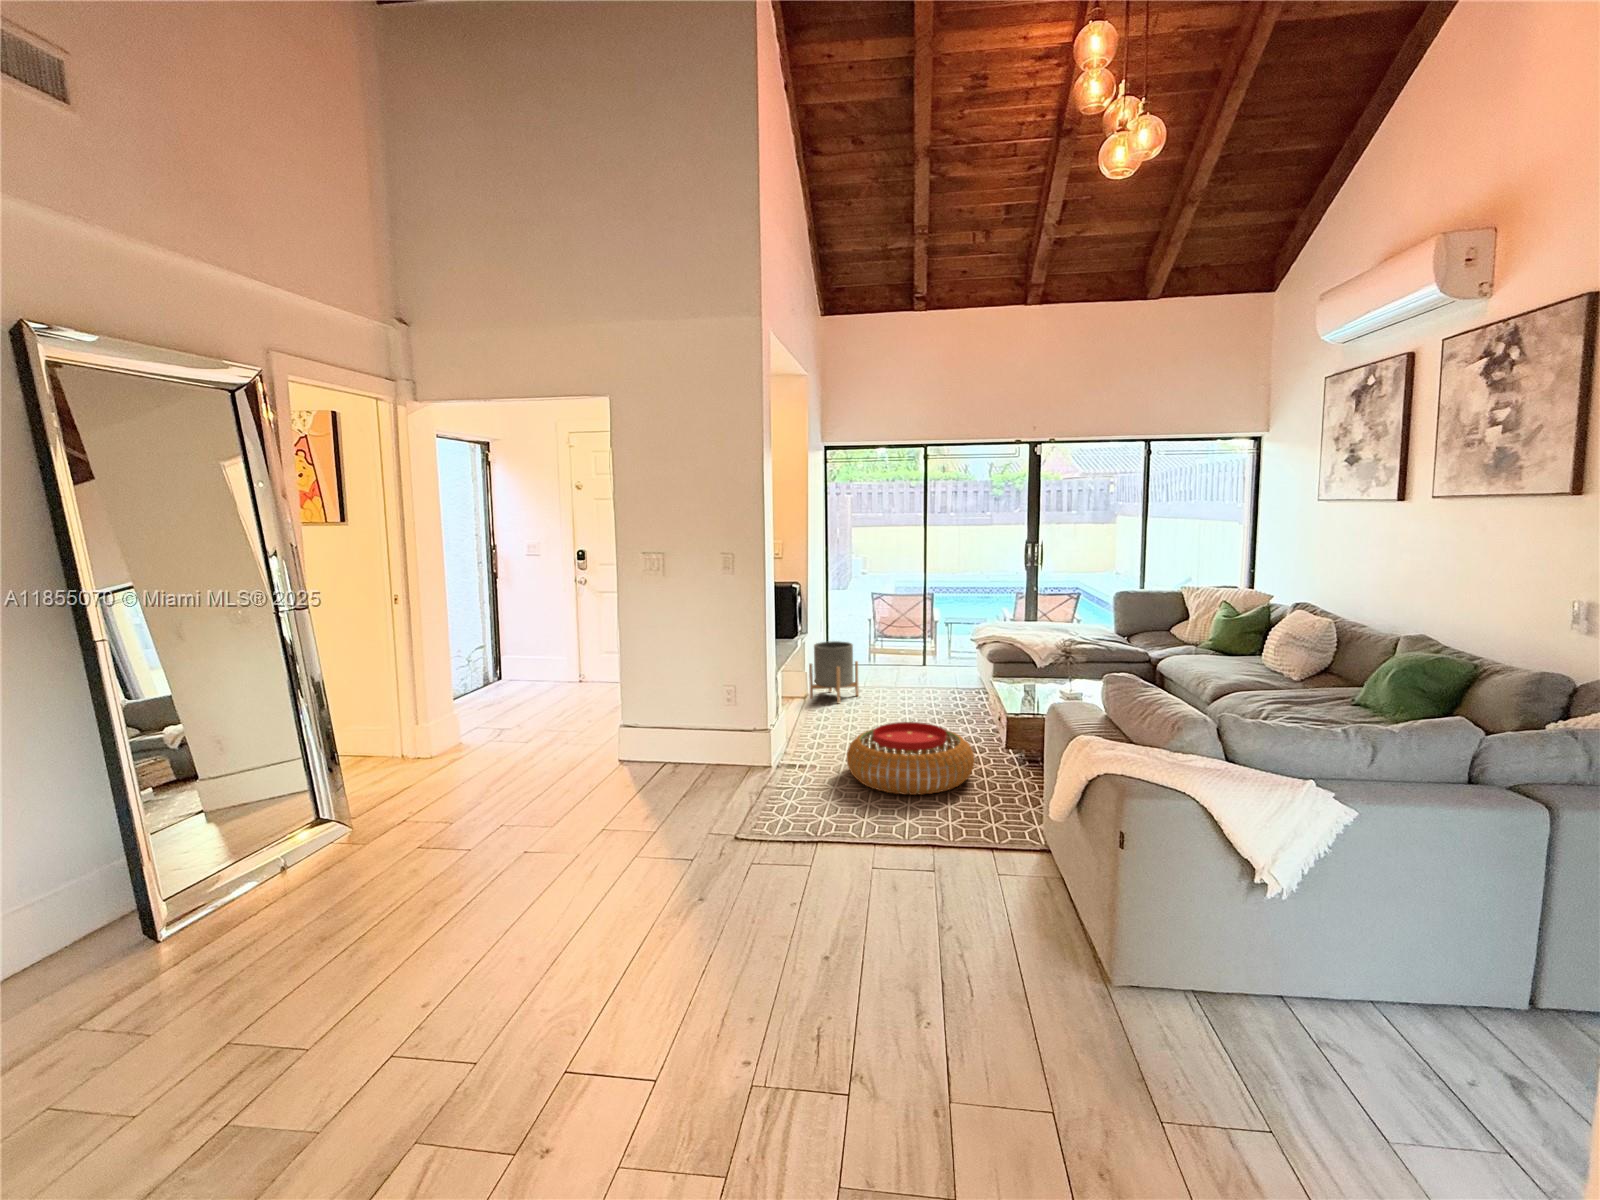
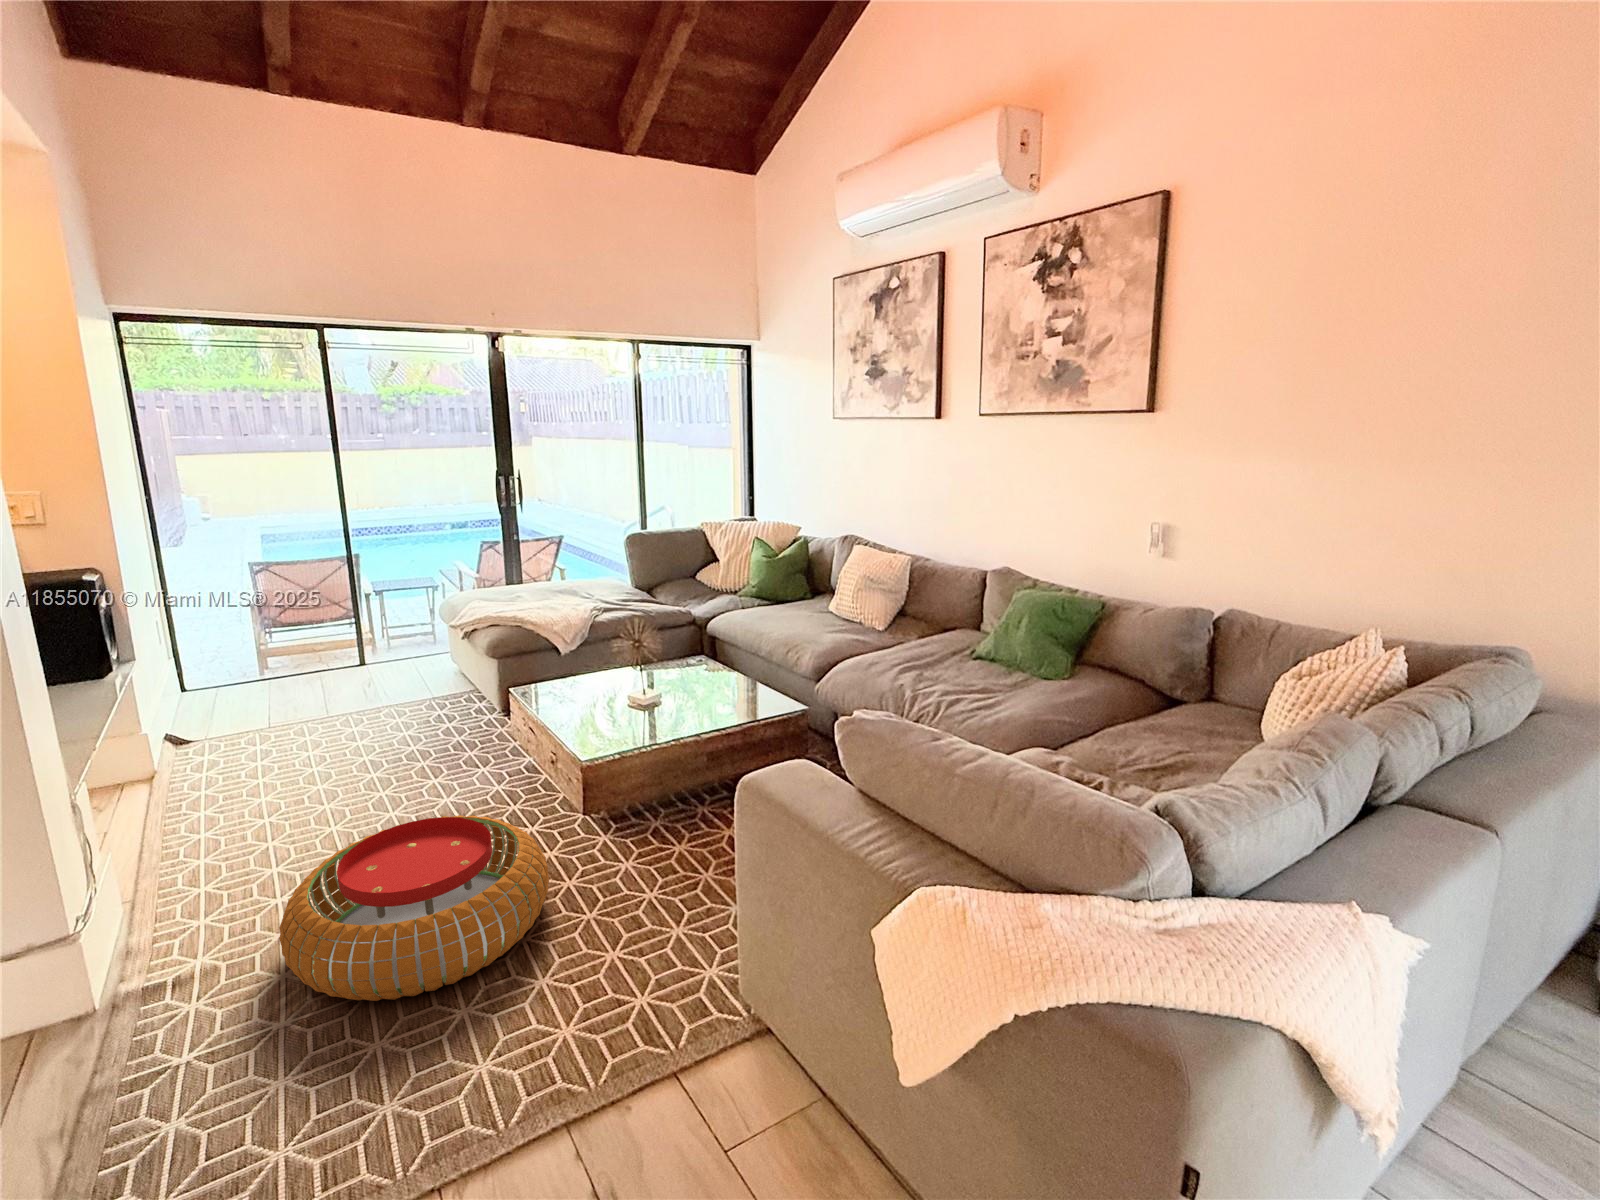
planter: present [809,641,859,703] -> none [138,664,259,782]

